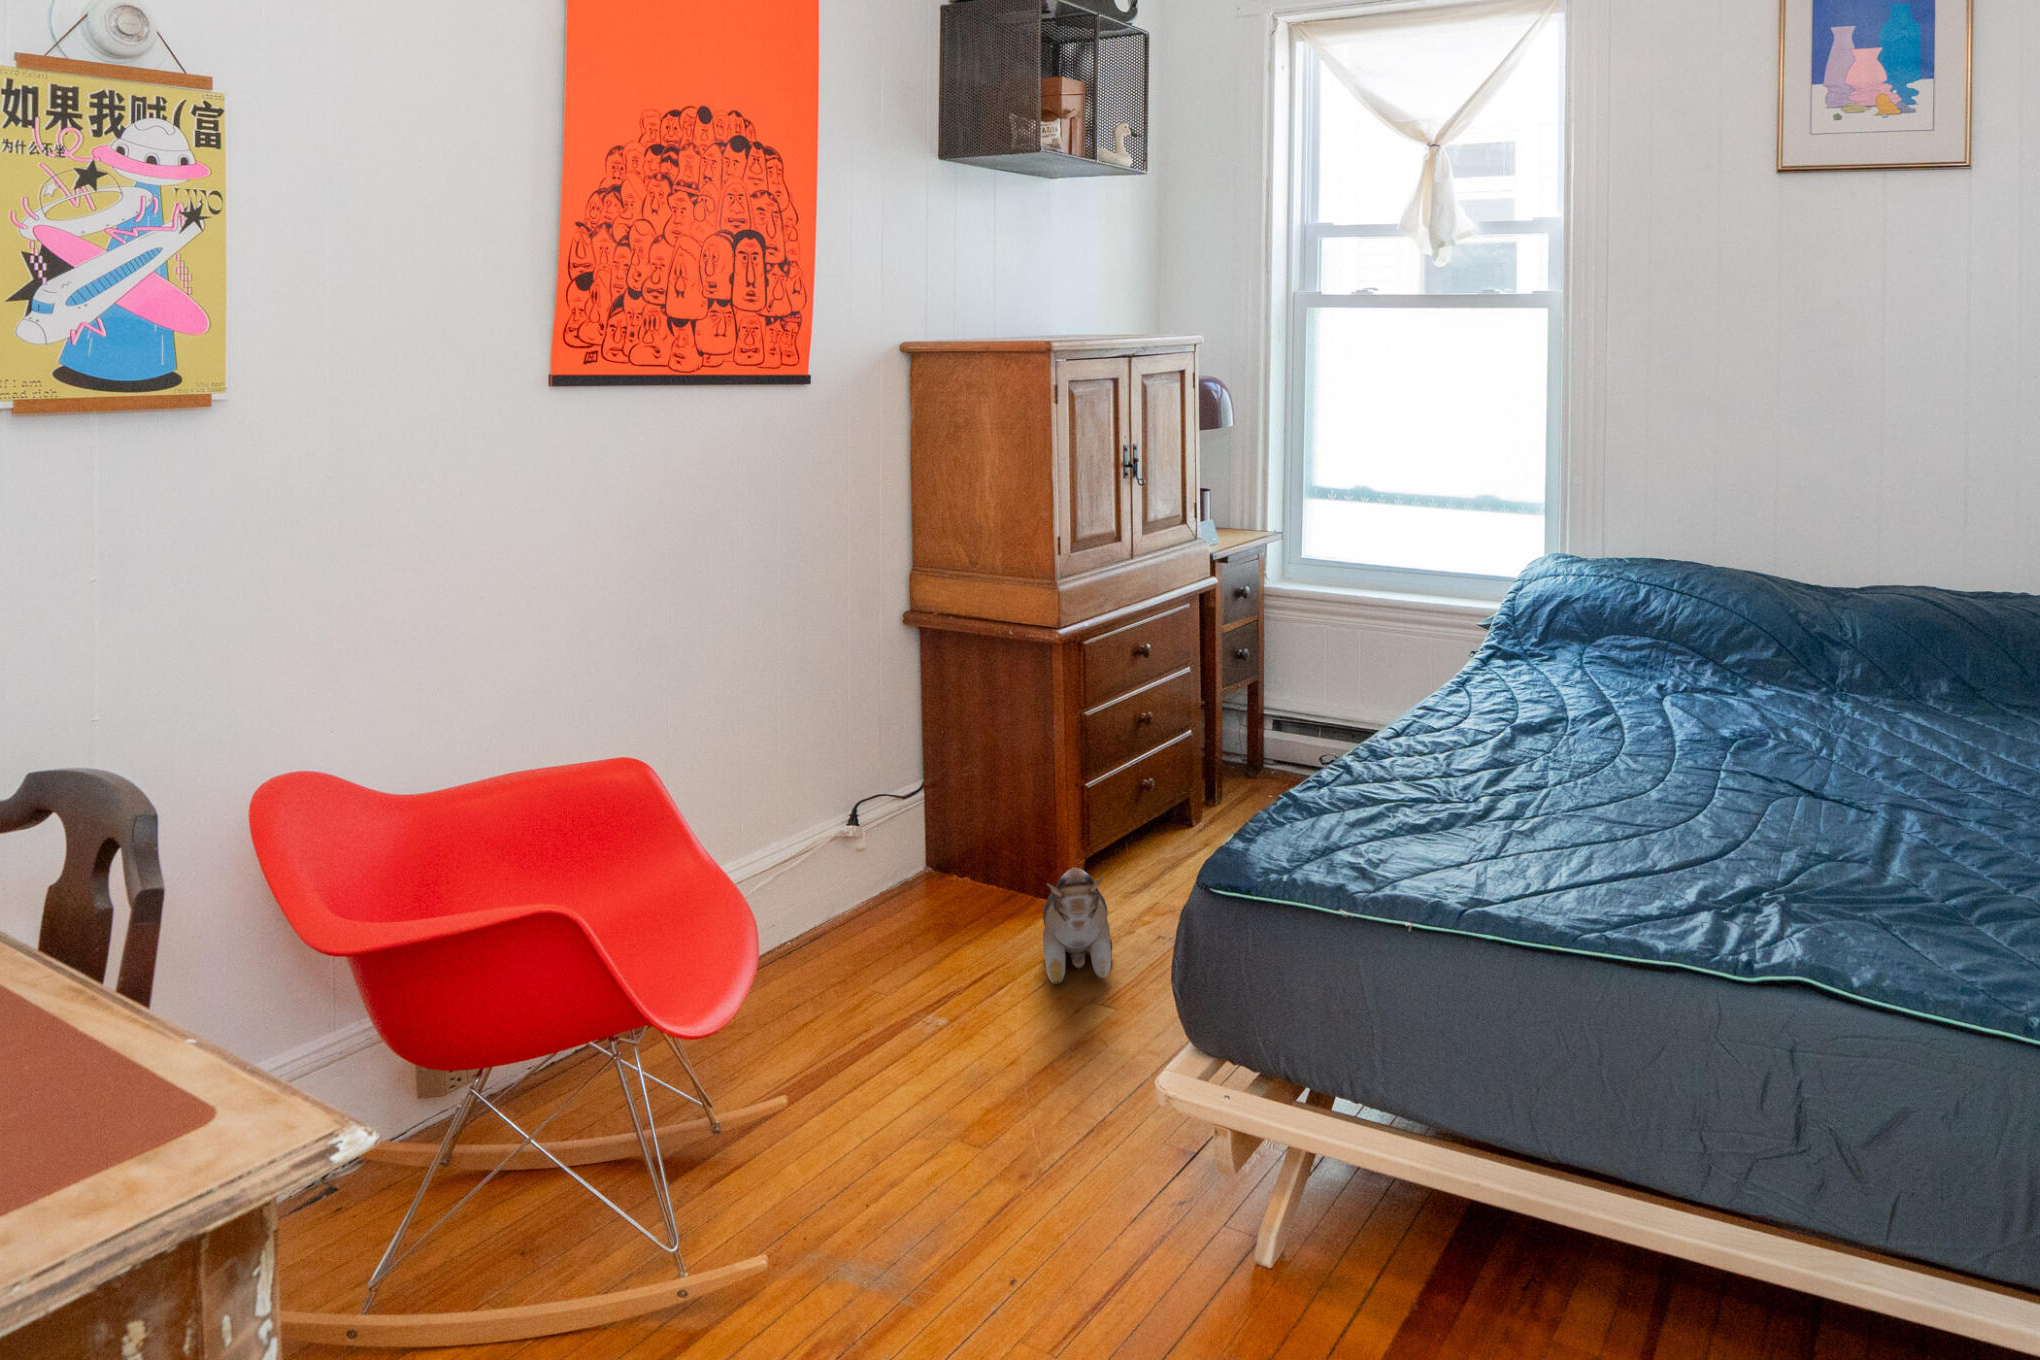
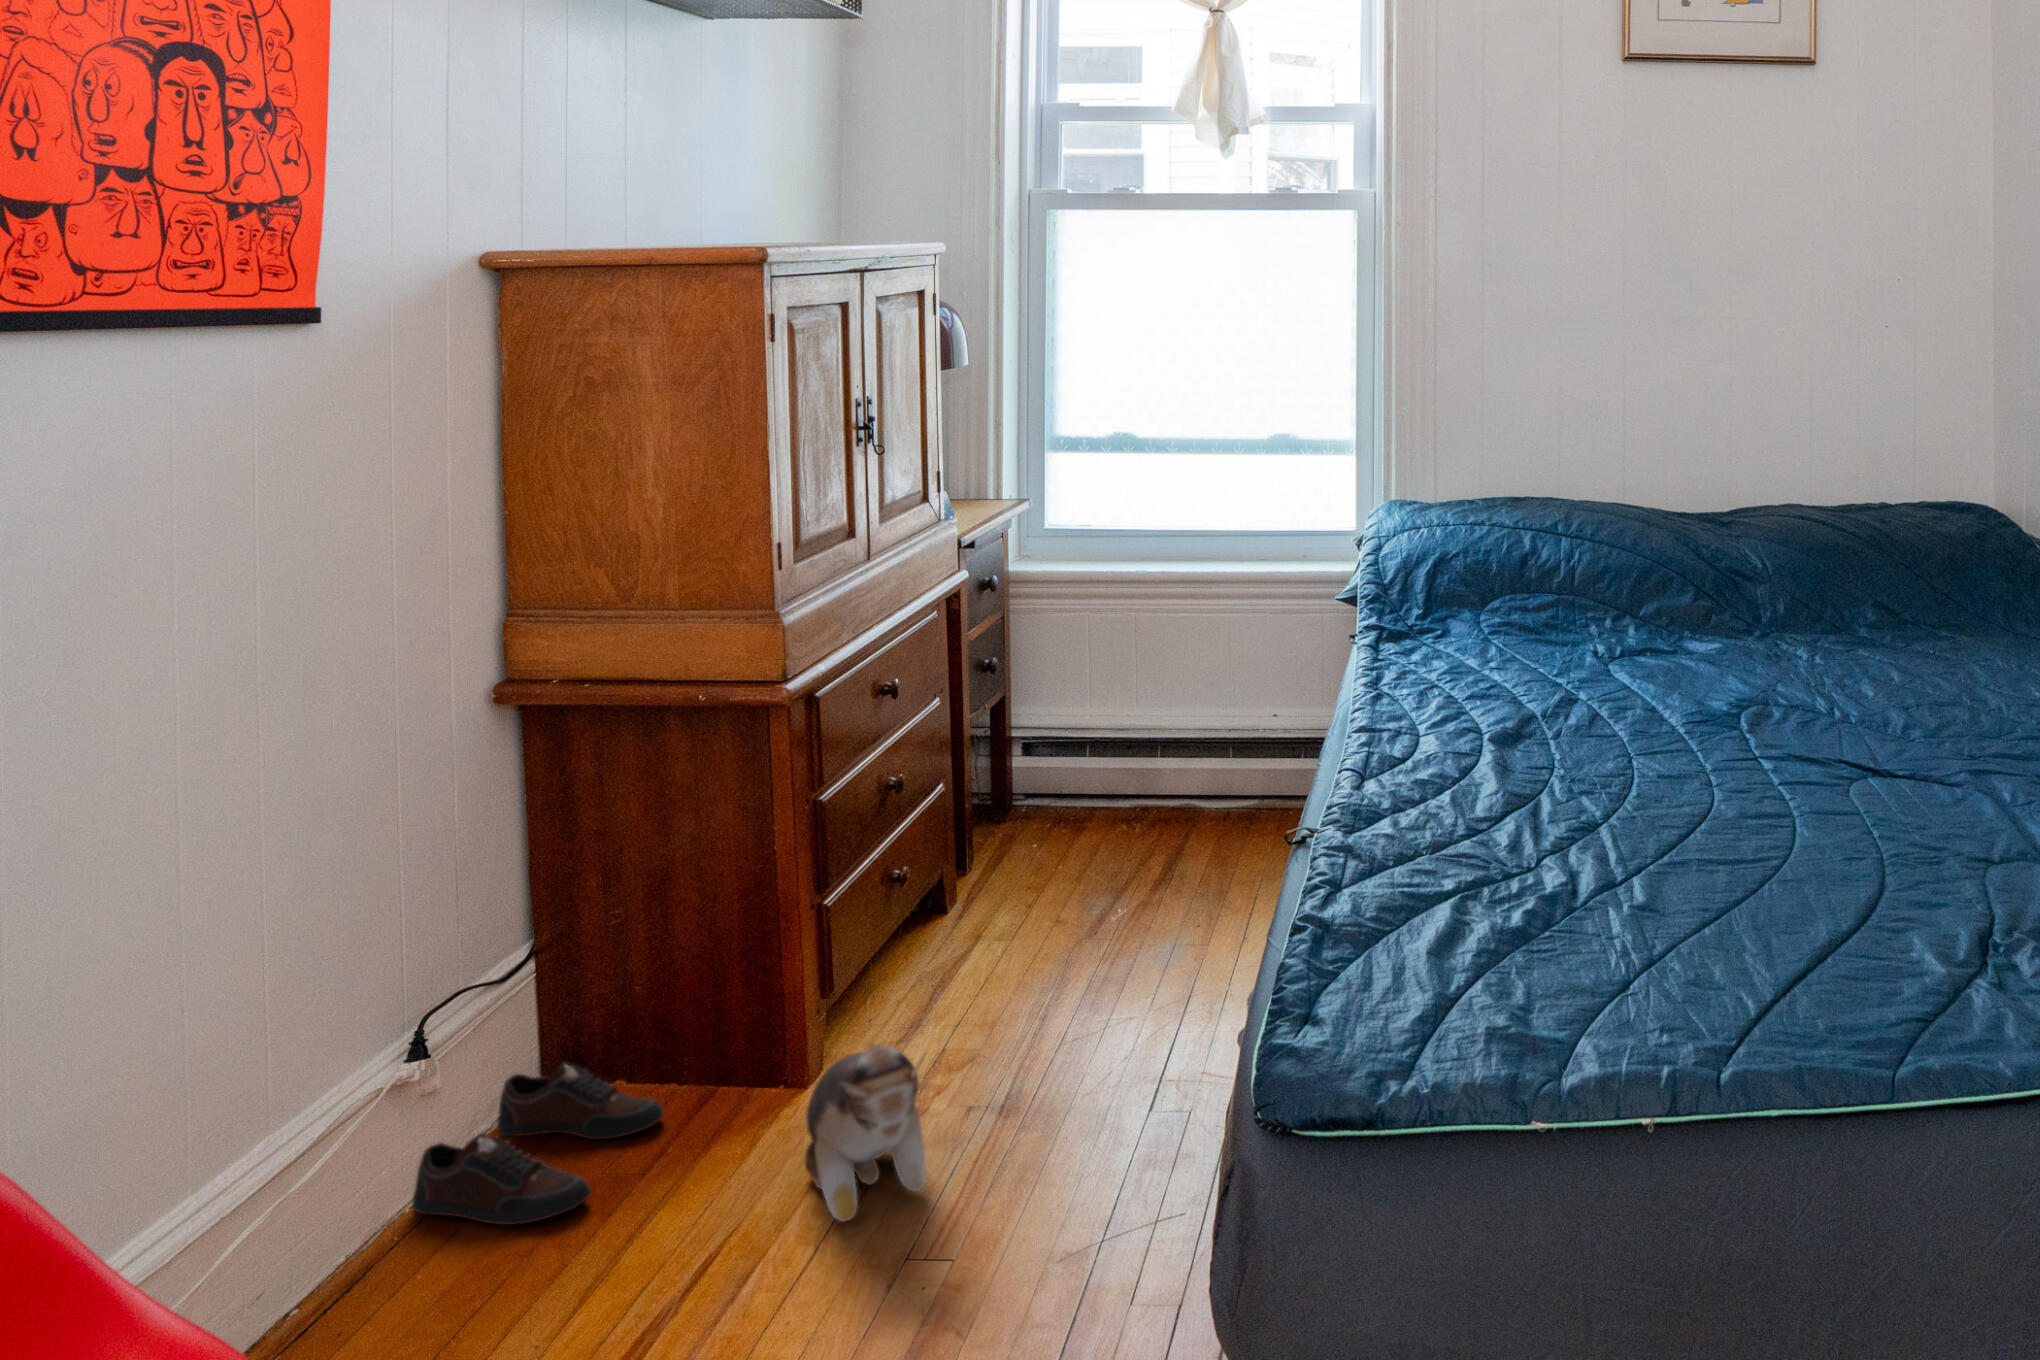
shoe: none [839,857,979,941] -> present [412,1063,663,1225]

